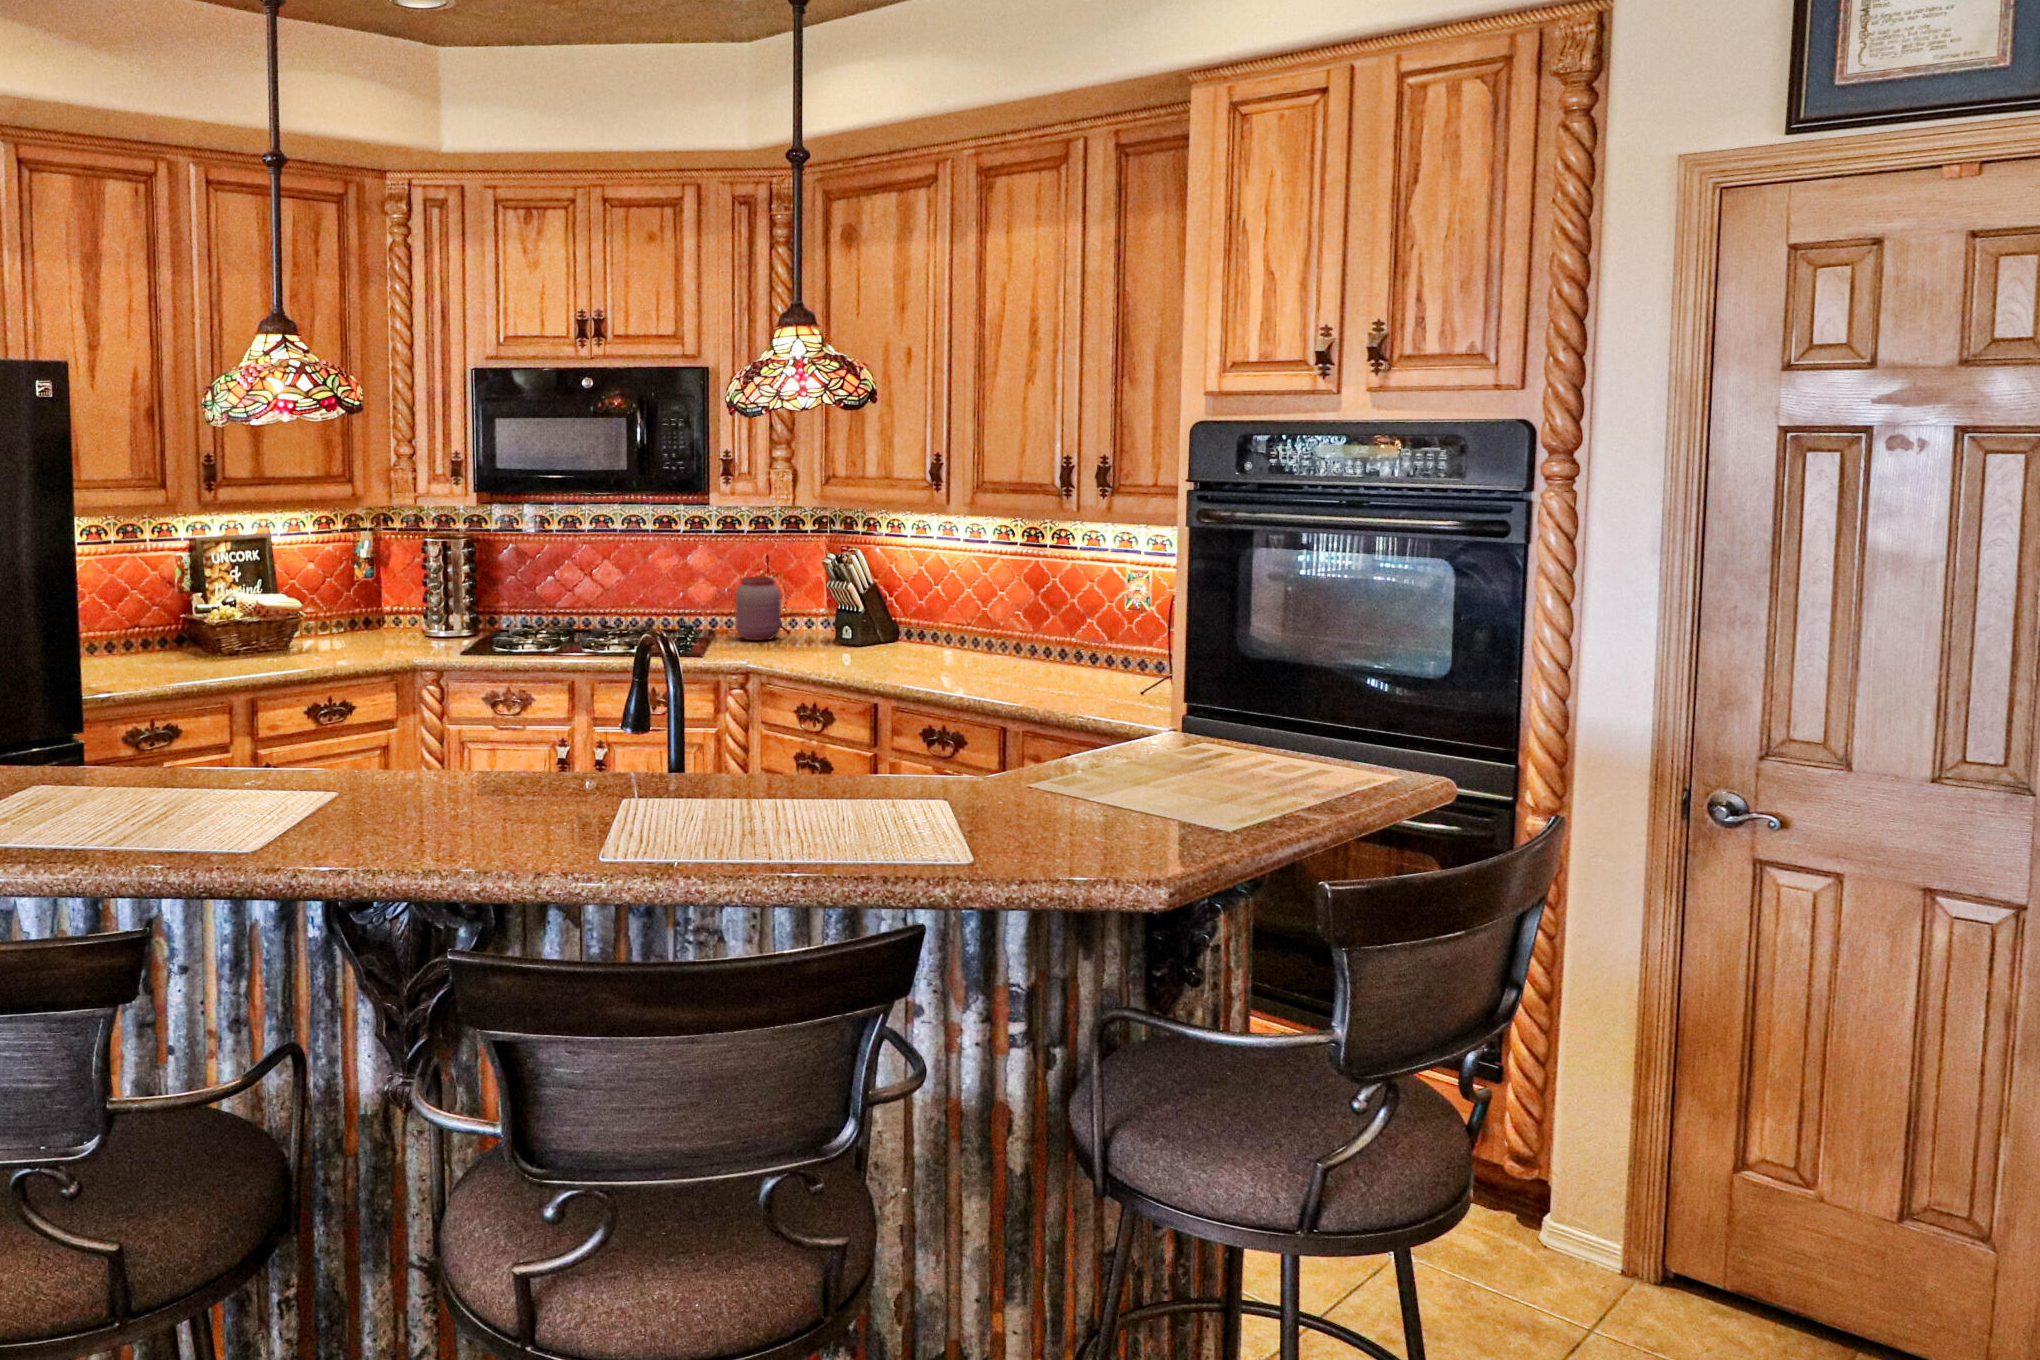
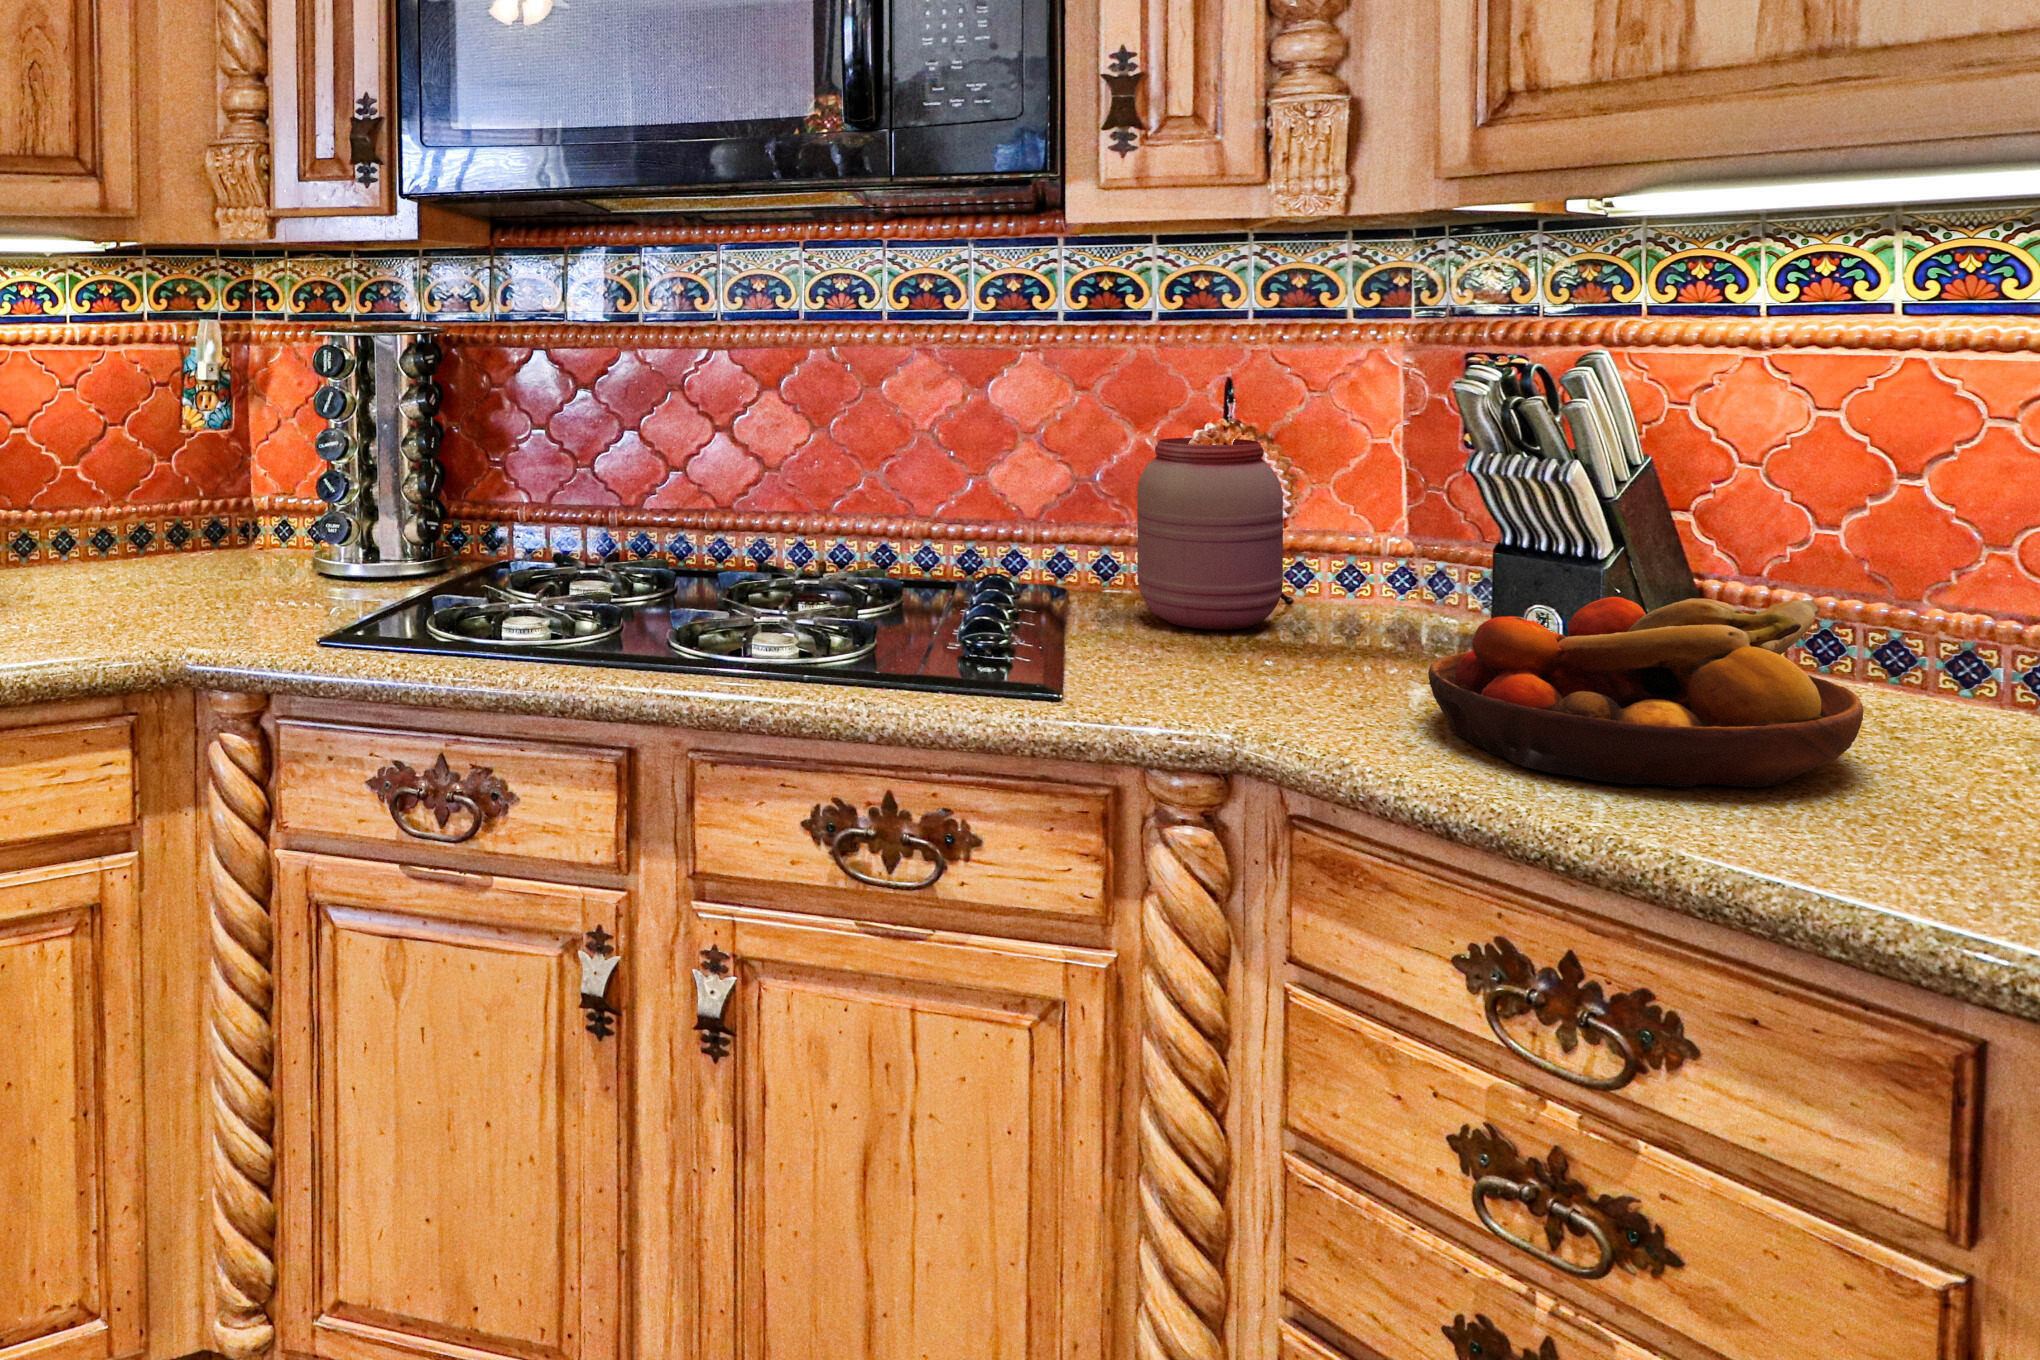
fruit bowl: none [801,619,898,665] -> present [1428,597,1864,787]

